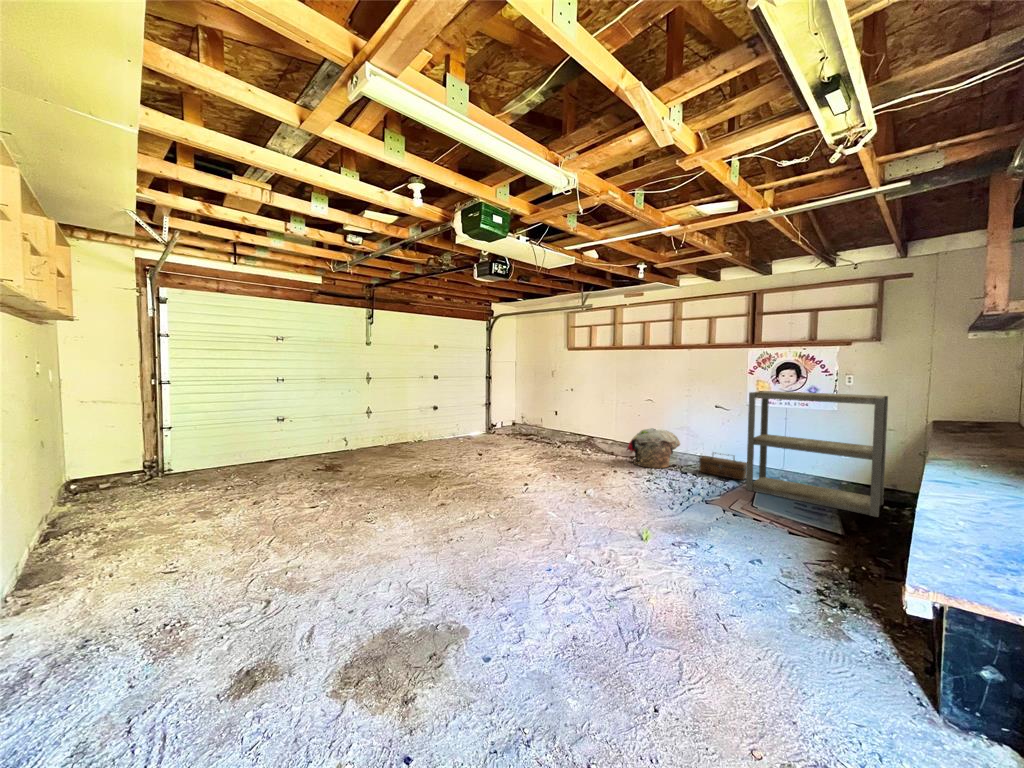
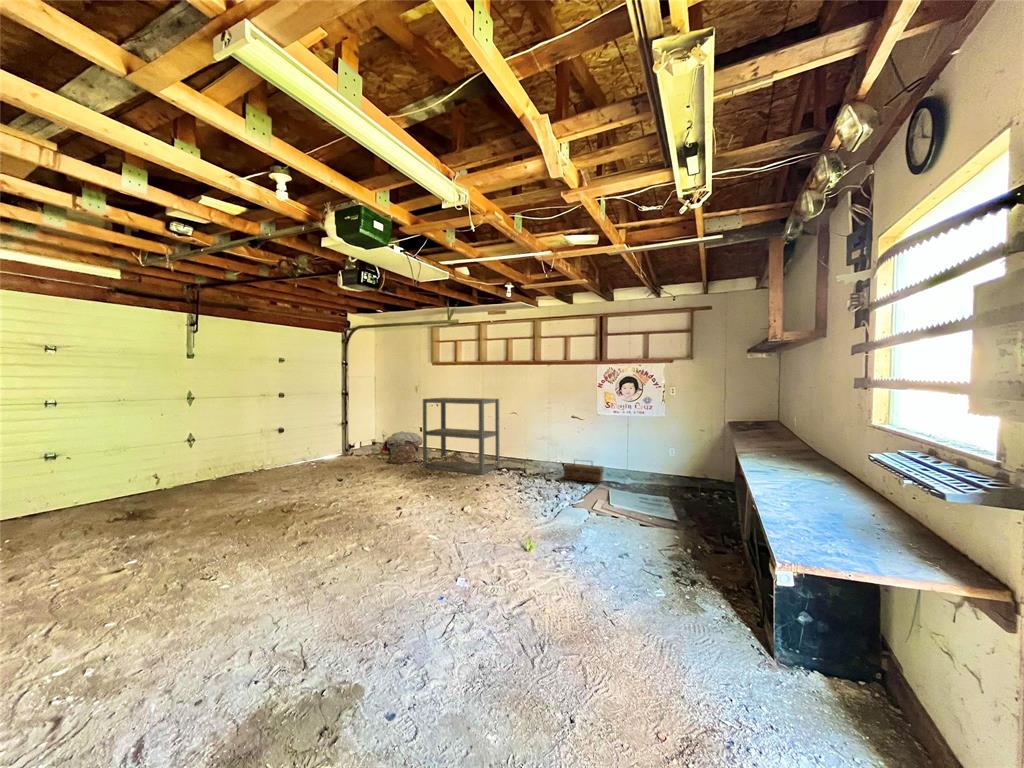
shelving unit: present [746,391,888,517] -> present [423,398,500,475]
laundry basket: present [626,428,680,469] -> present [381,431,423,464]

